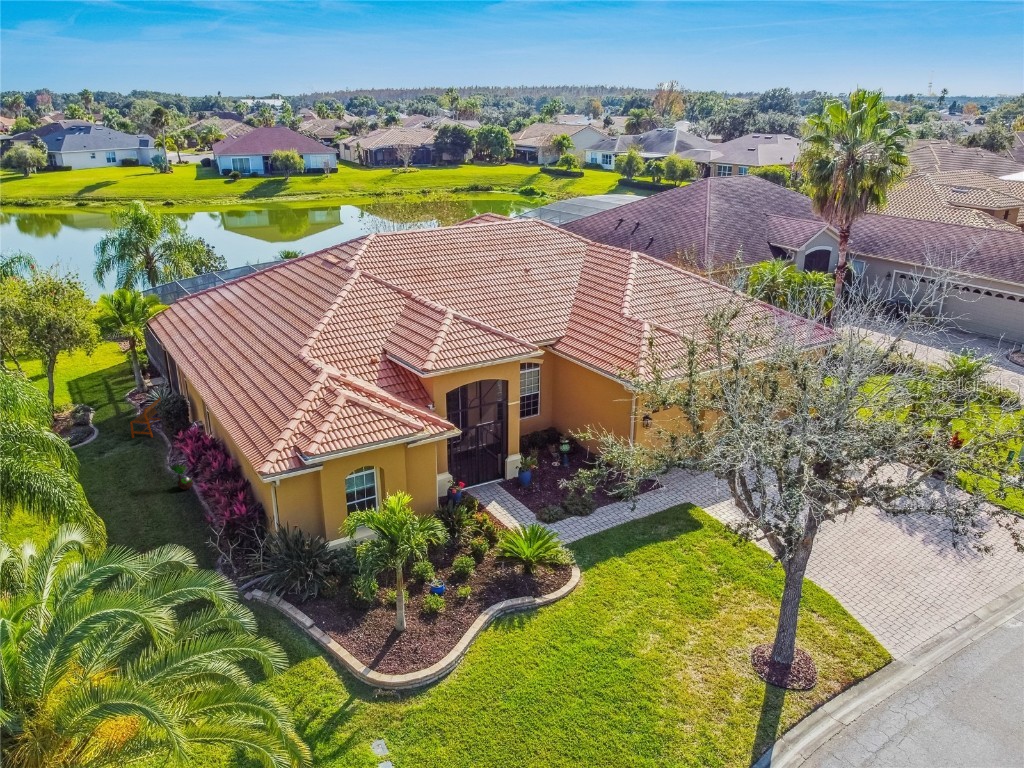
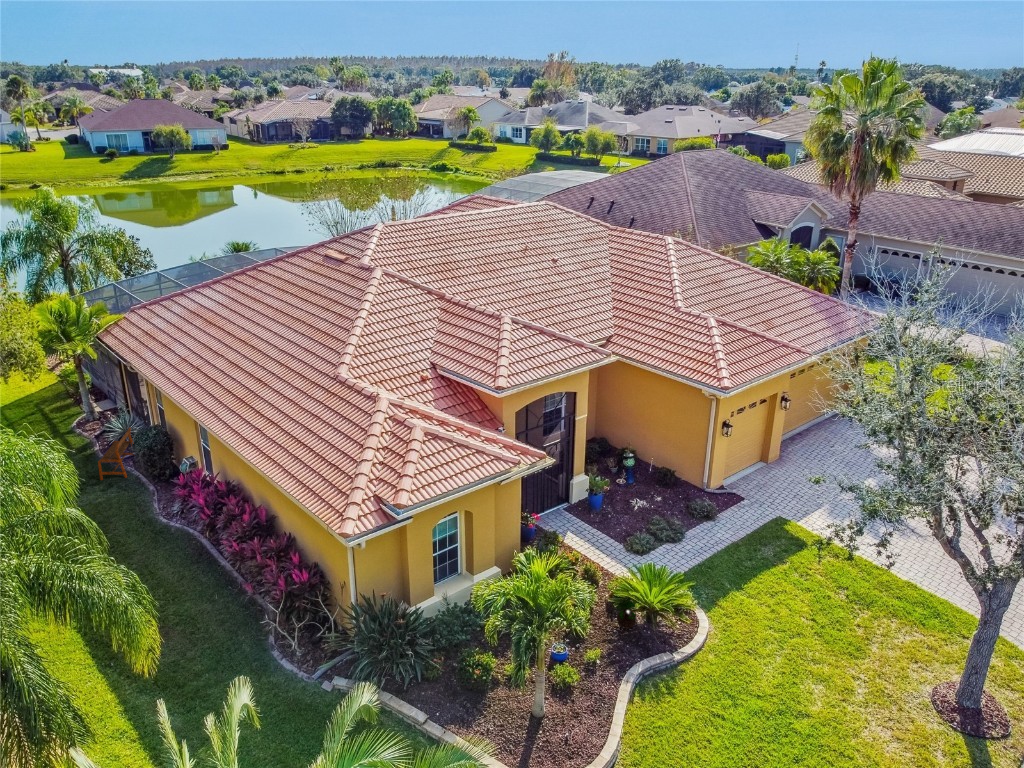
potted tree: present [171,465,193,490] -> present [614,595,636,629]

